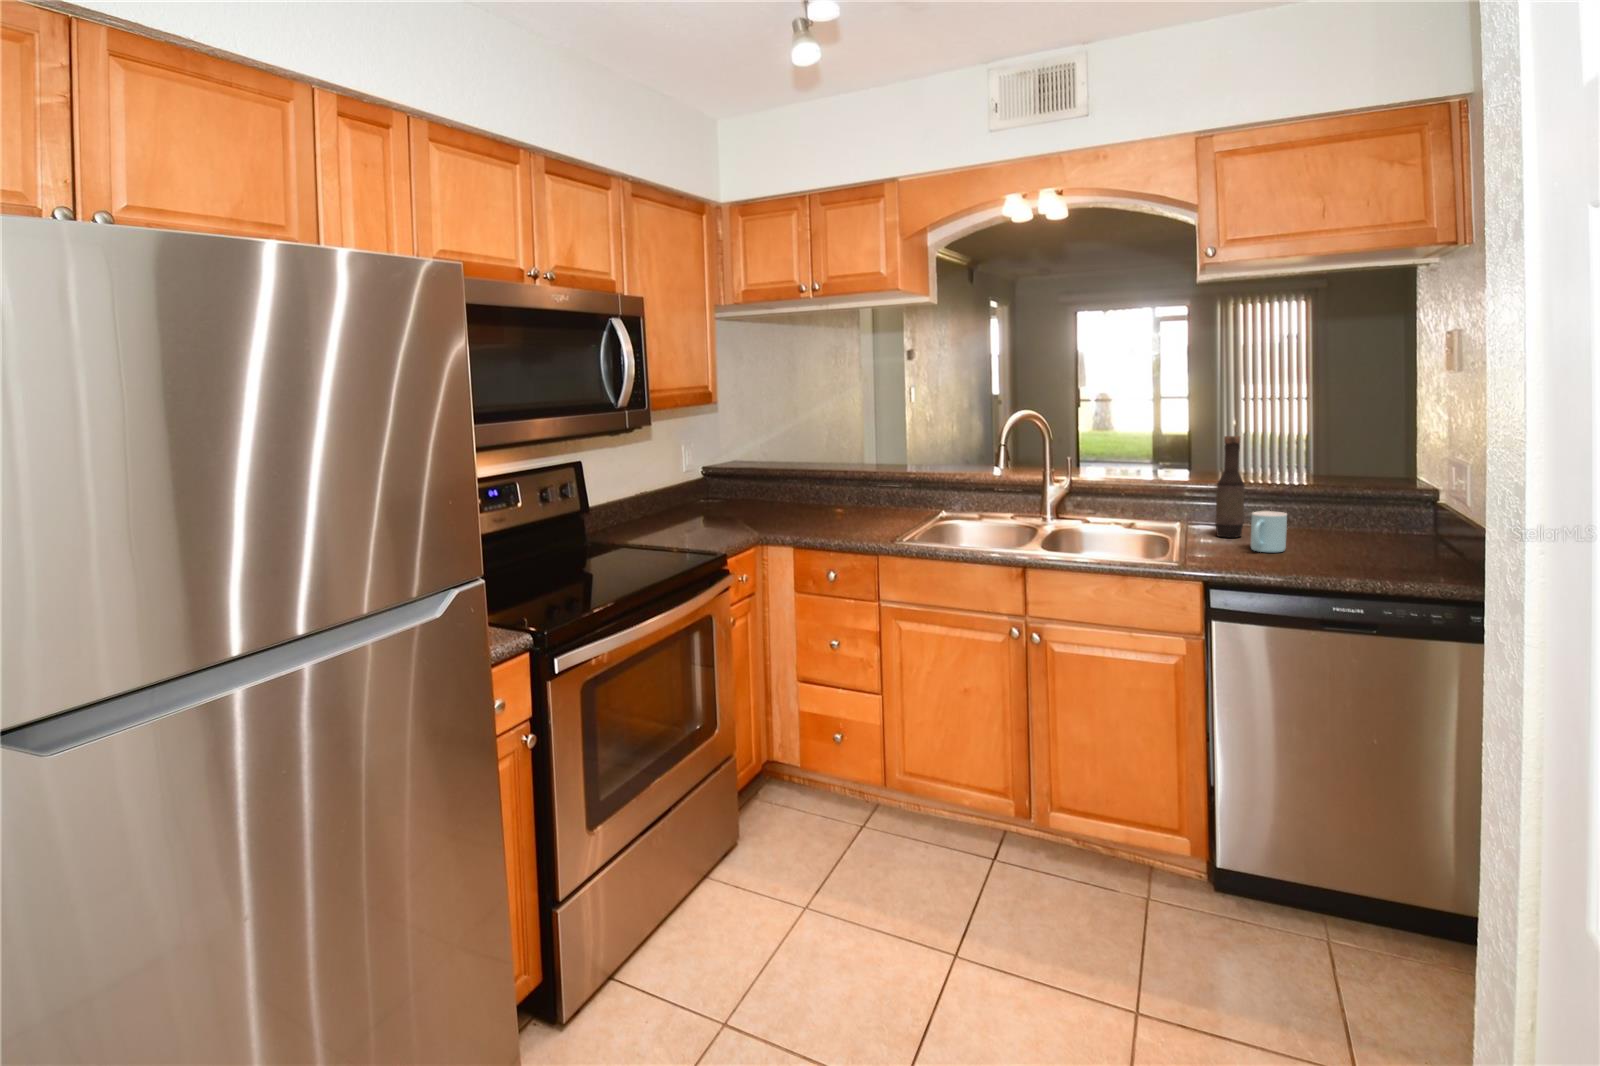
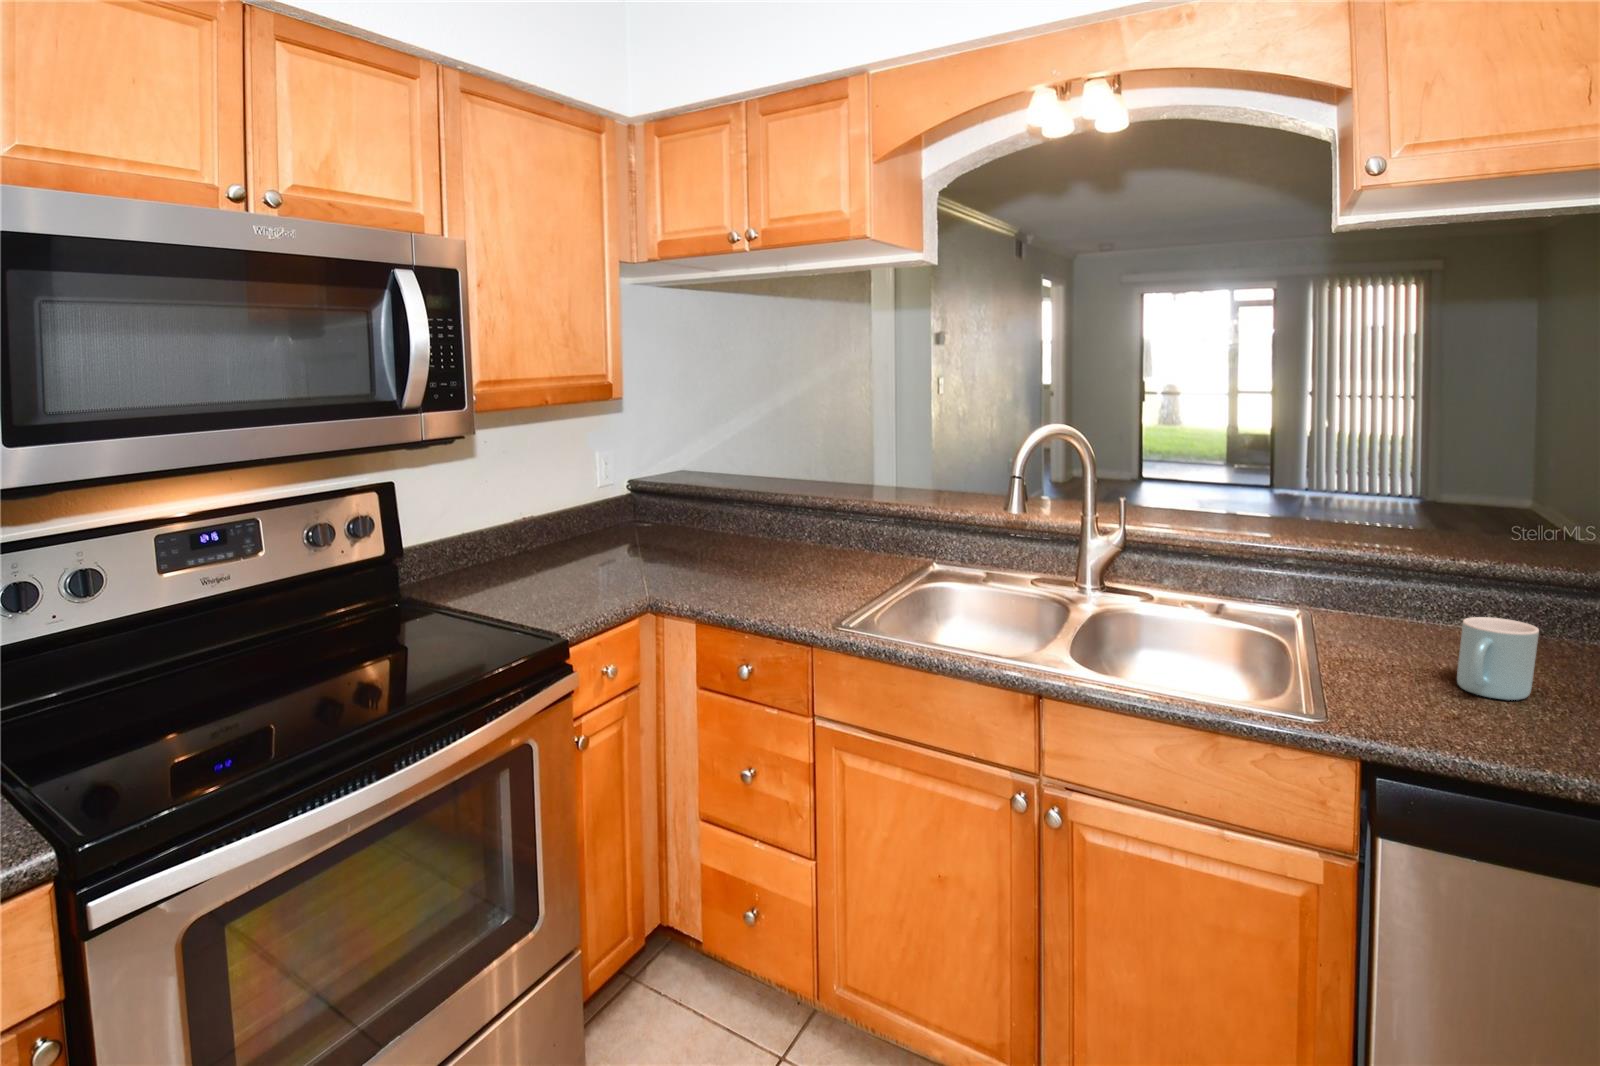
bottle: present [1215,436,1245,538] -> none [1376,473,1436,649]

